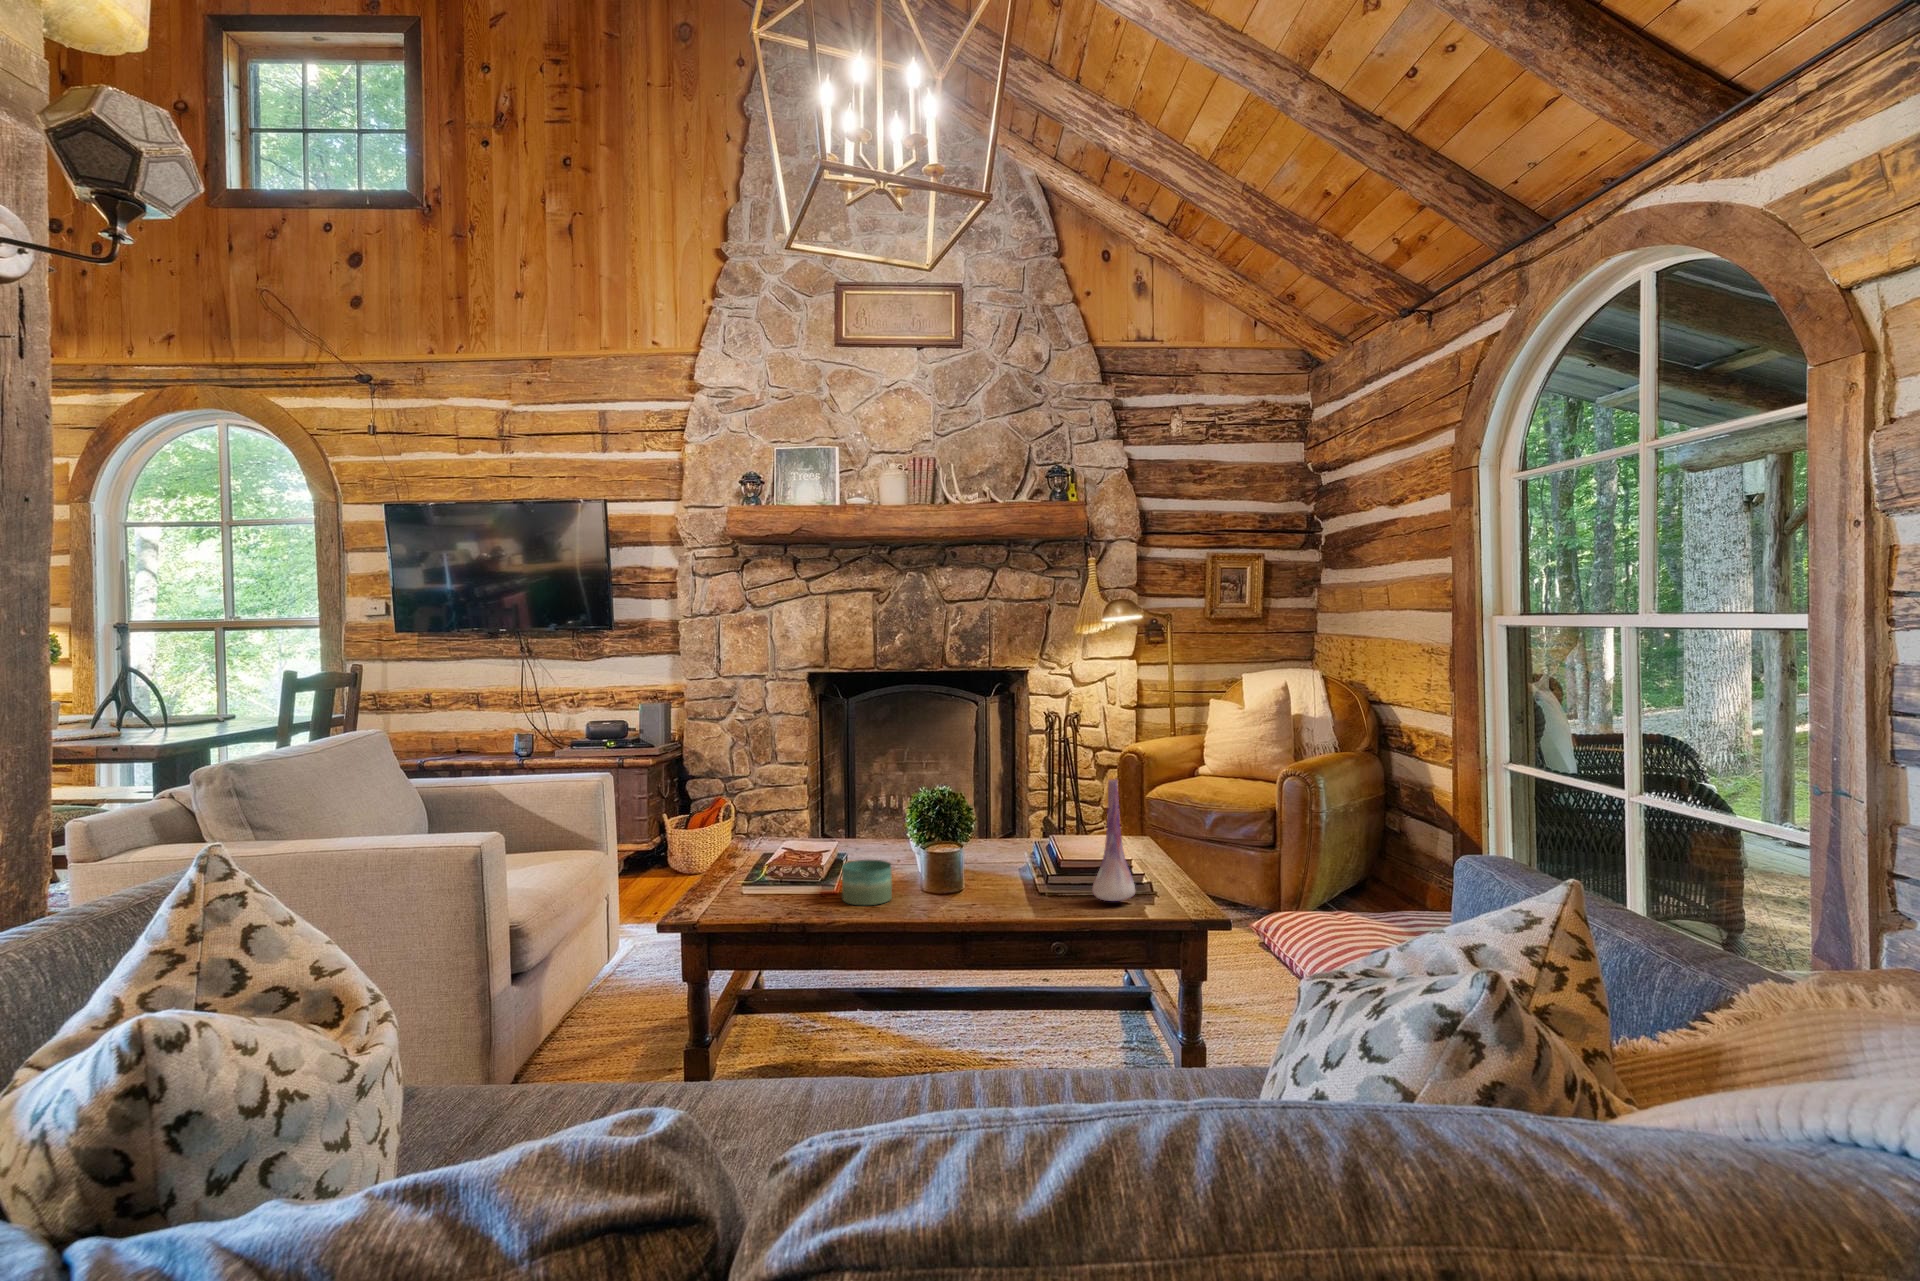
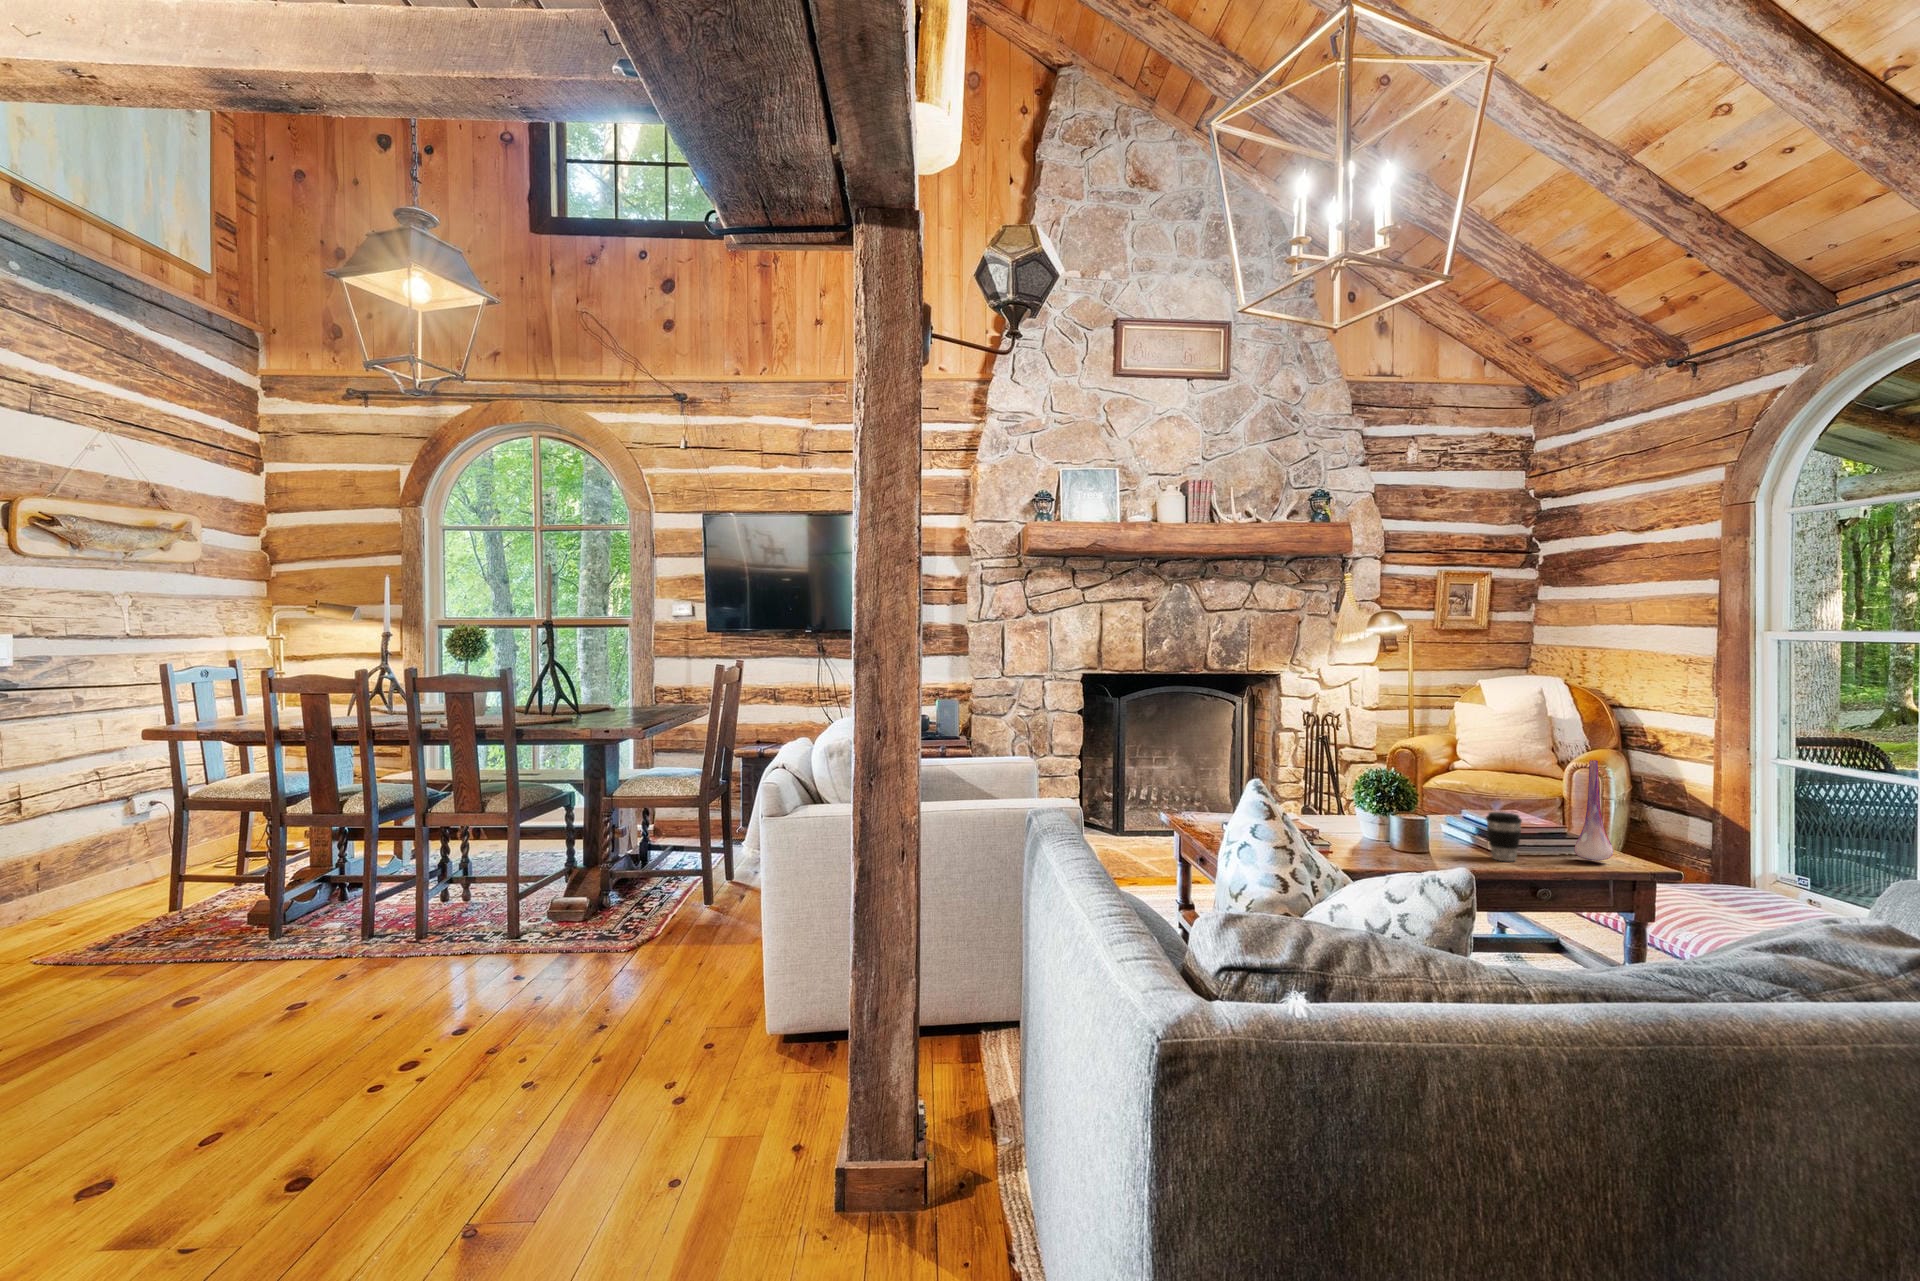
coffee cup: none [992,842,1030,903] -> present [1486,812,1522,861]
candle: present [842,860,892,905] -> none [1361,826,1406,862]

